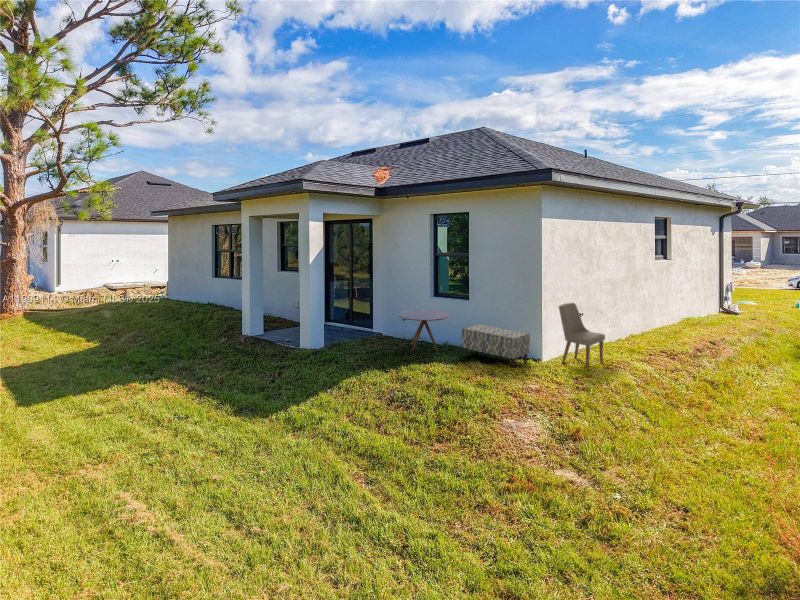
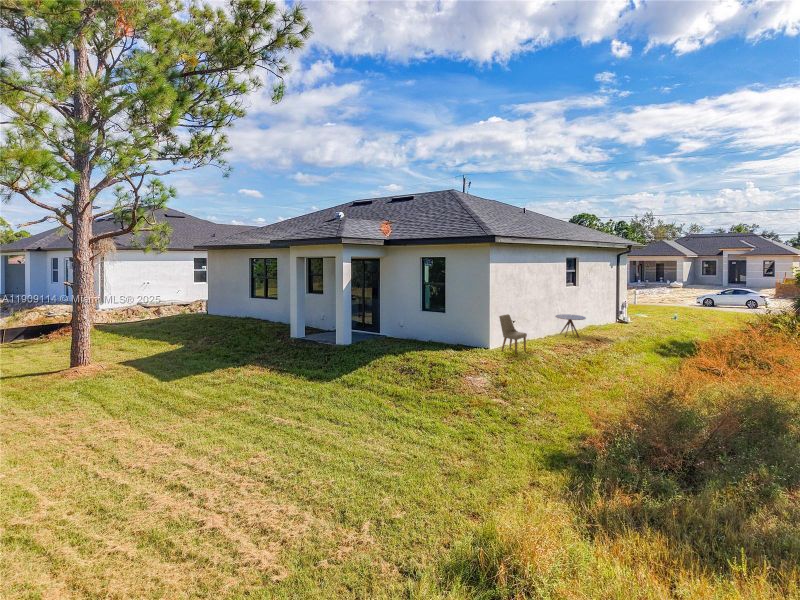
round table: present [399,309,450,351] -> present [555,314,586,337]
bench: present [462,324,530,367] -> none [441,328,482,354]

